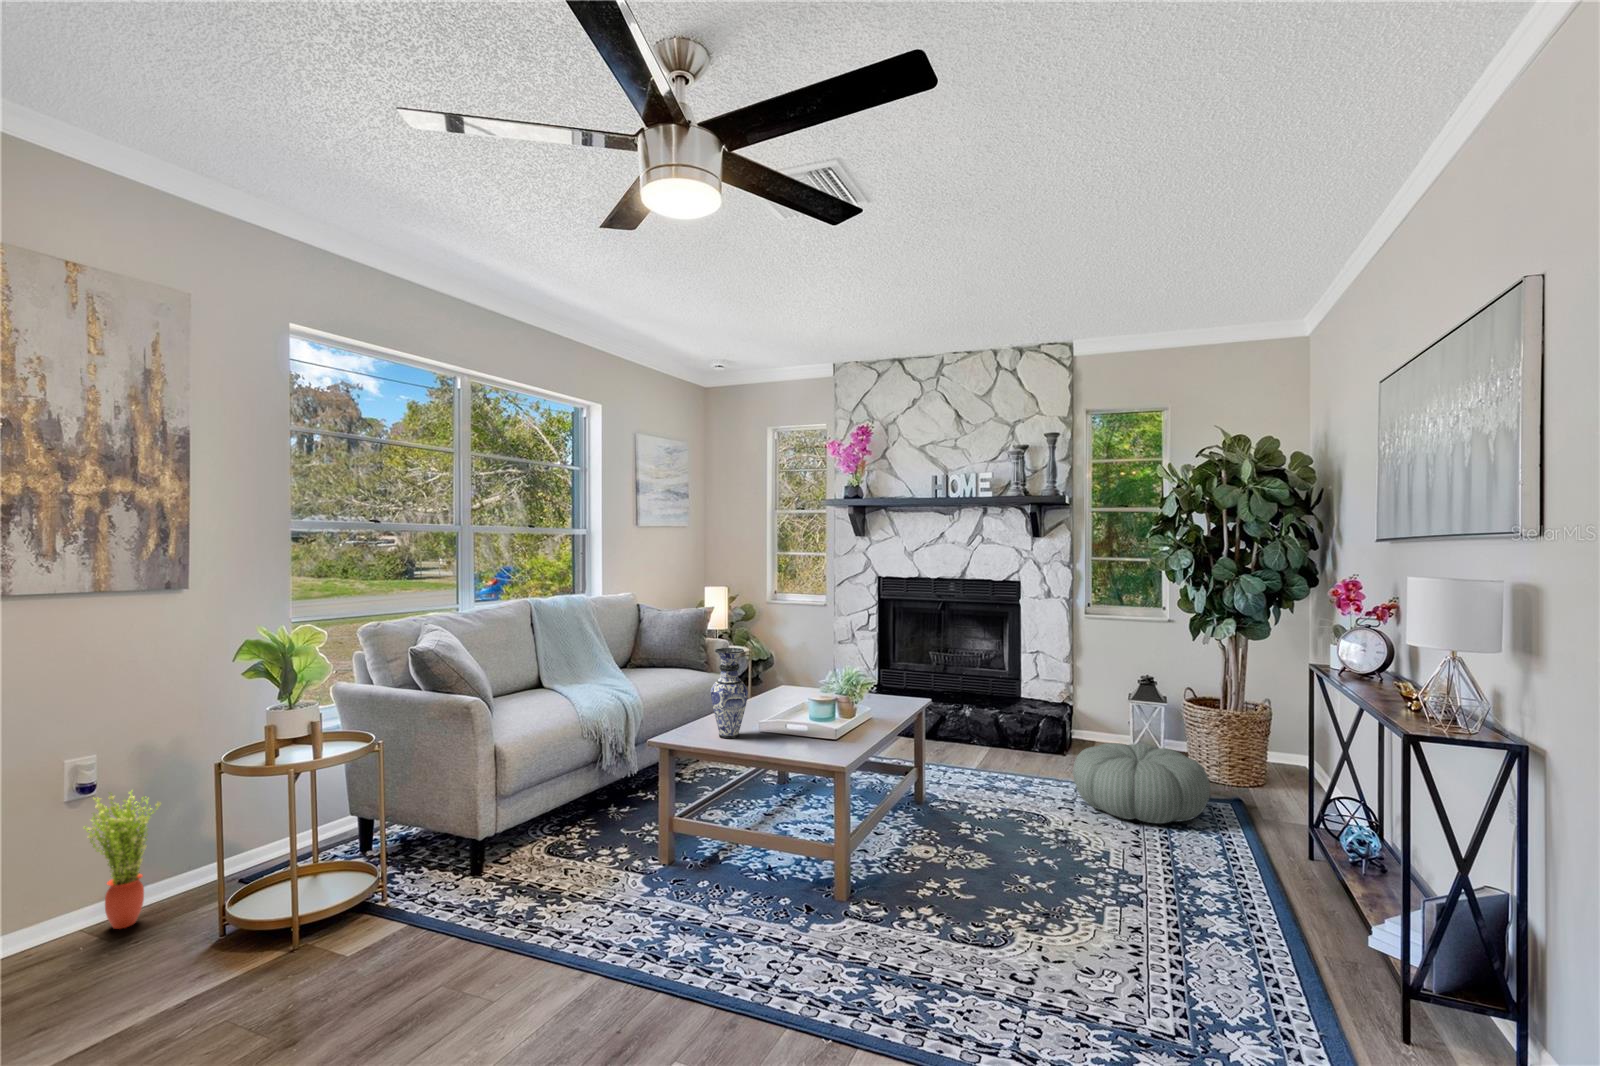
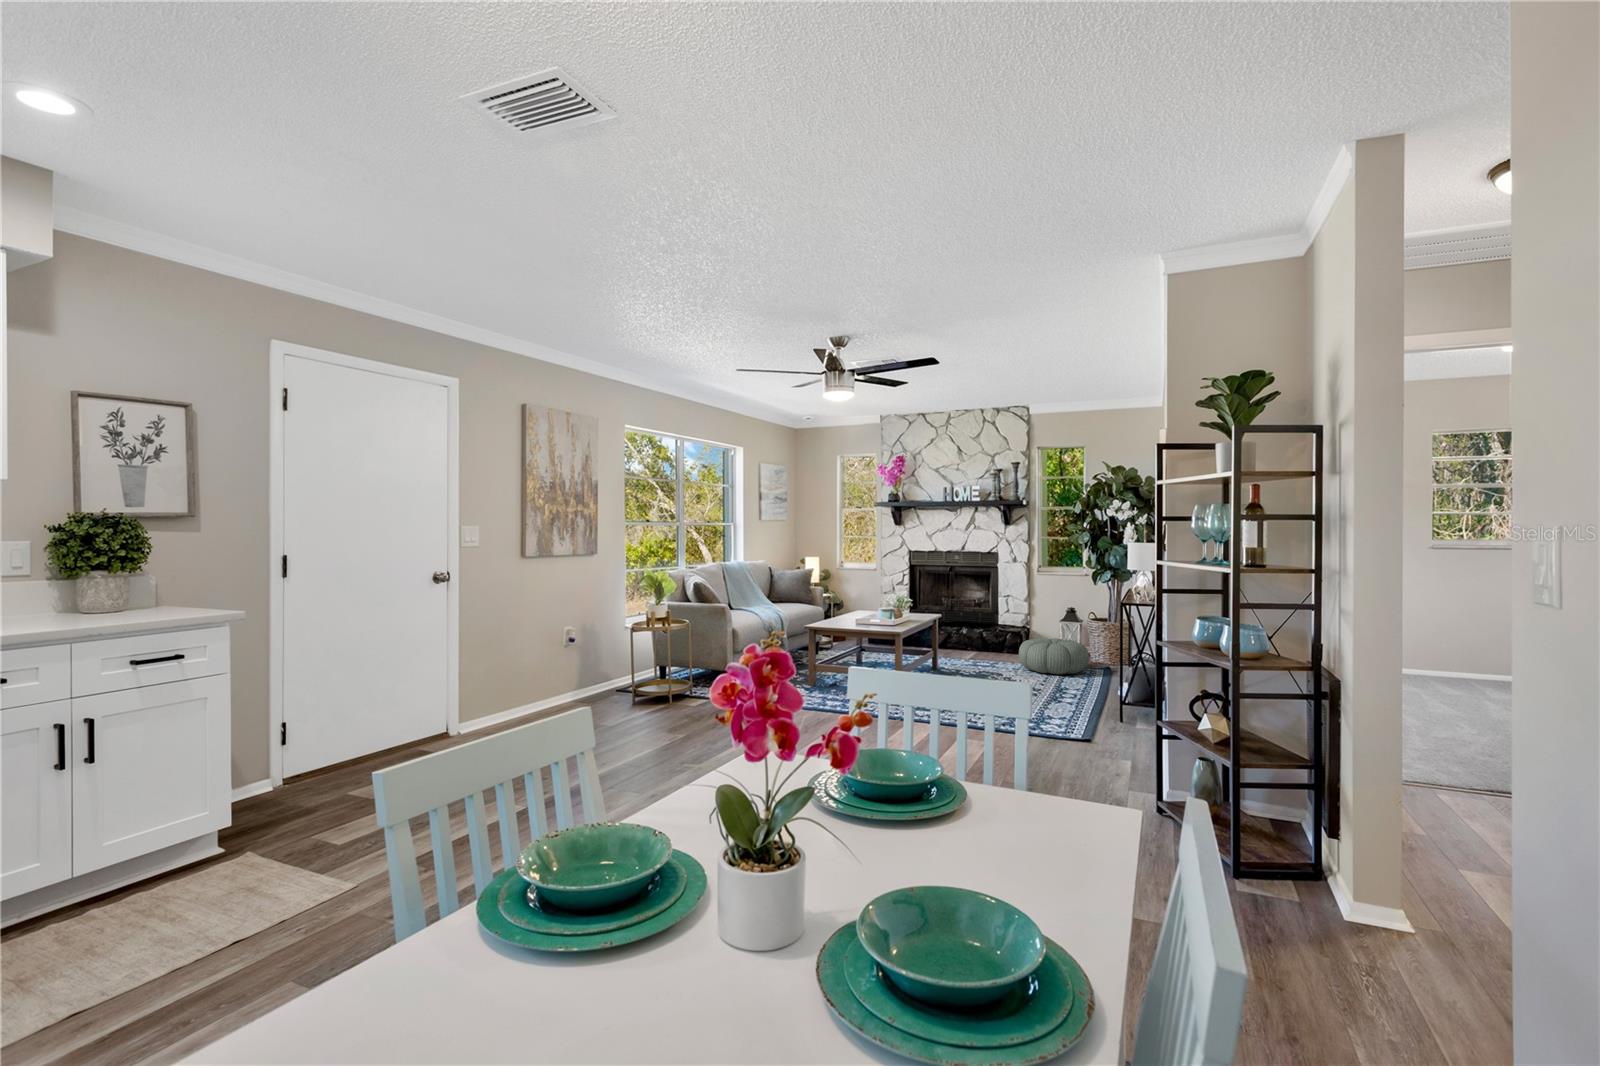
vase: present [711,648,748,738] -> none [832,582,851,626]
potted plant: present [85,792,161,929] -> none [576,640,599,699]

